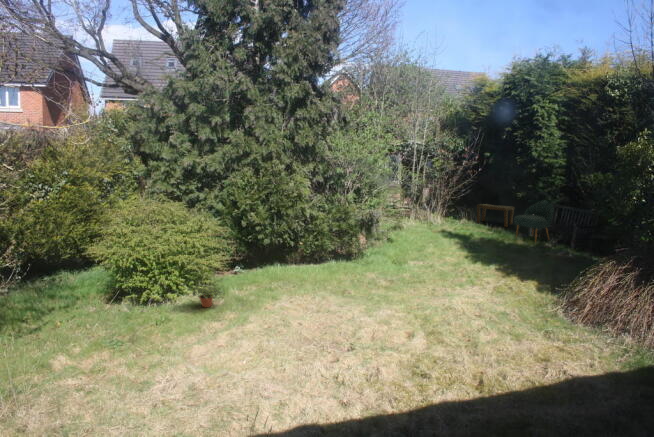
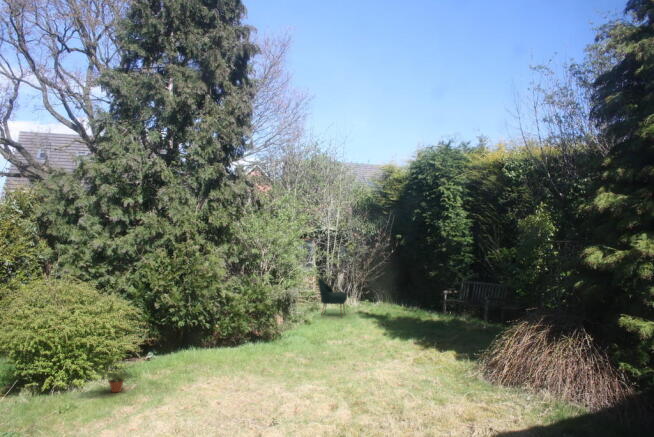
chair: present [514,200,554,237] -> present [318,279,347,313]
bench: present [477,204,515,227] -> none [394,284,431,306]

